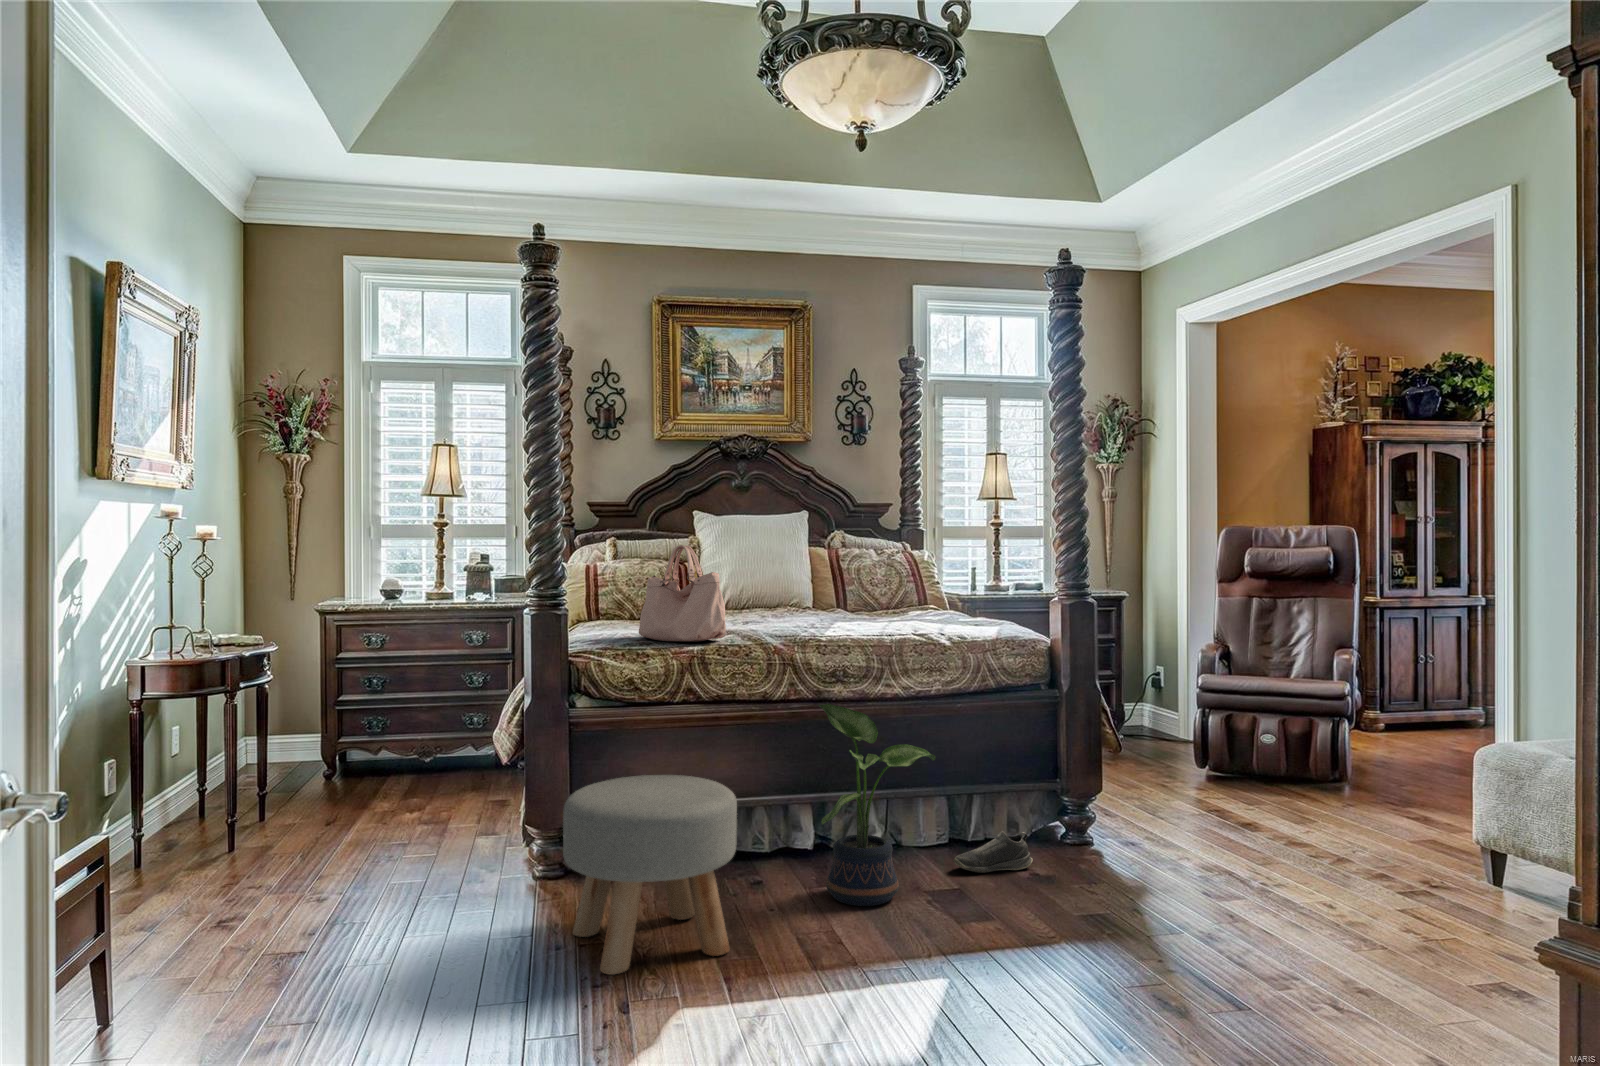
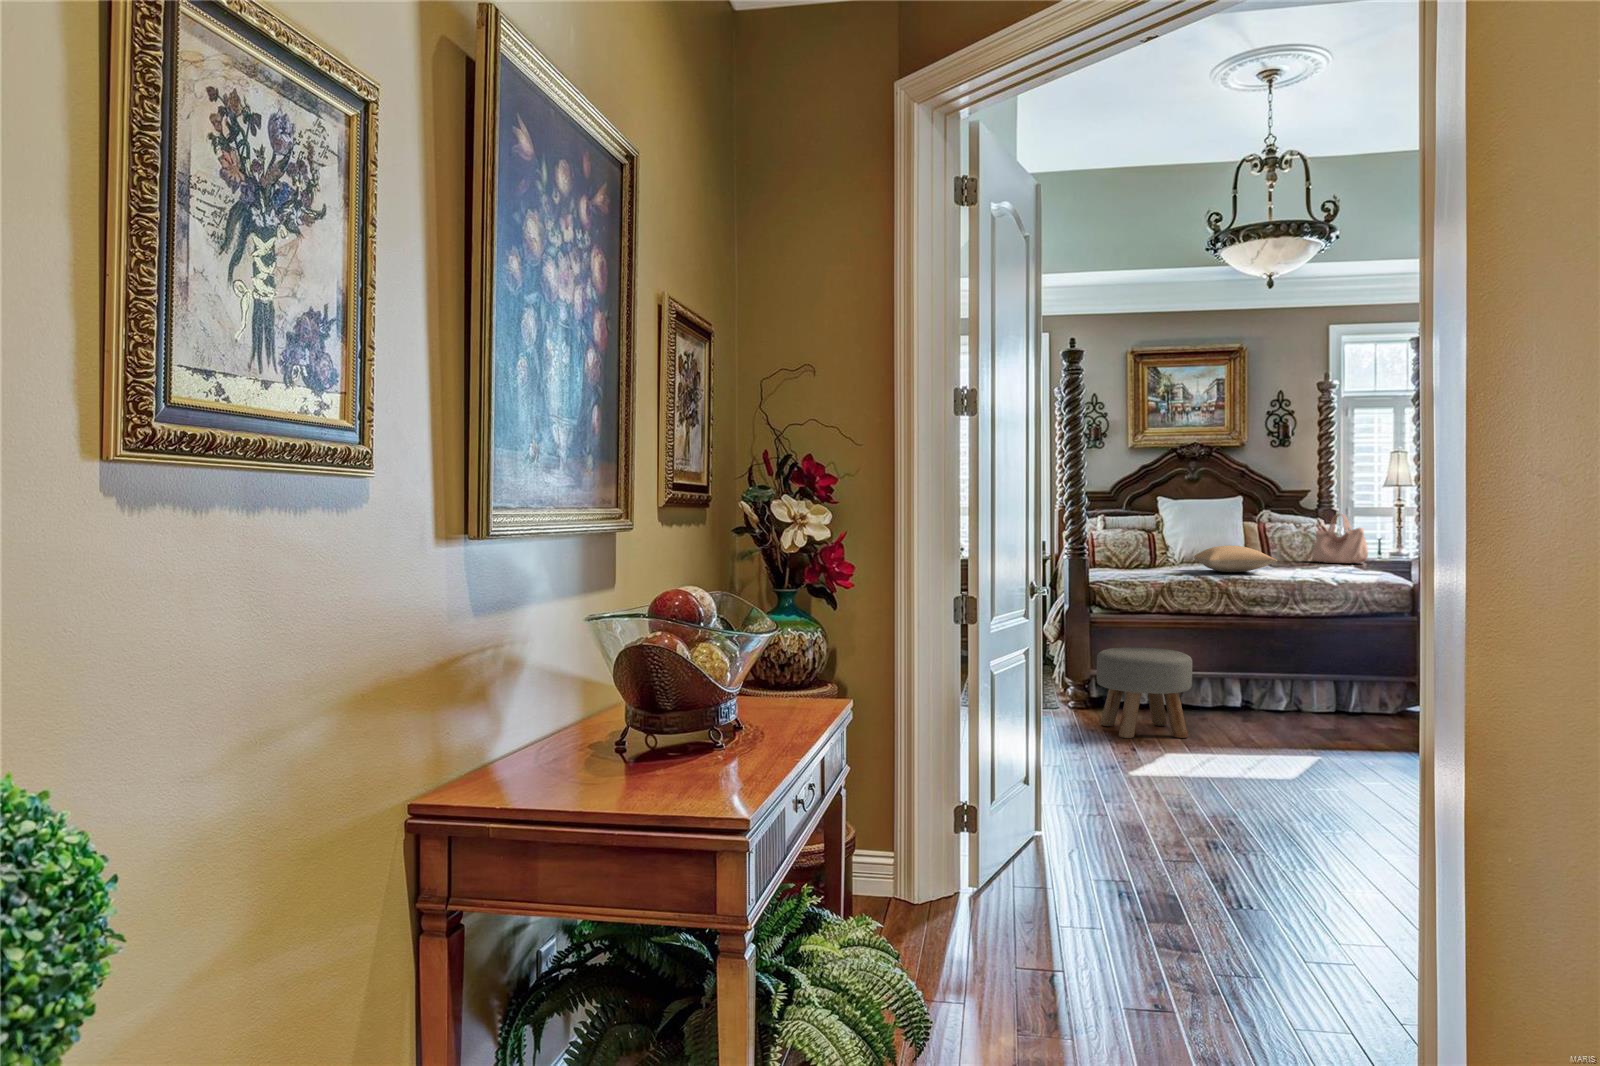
handbag: present [639,545,726,642] -> present [1312,514,1368,563]
pillow: none [743,583,864,625] -> present [1194,546,1277,572]
potted plant: present [819,704,936,906] -> none [1243,617,1321,732]
shoe: present [953,831,1033,873] -> none [1335,703,1393,728]

